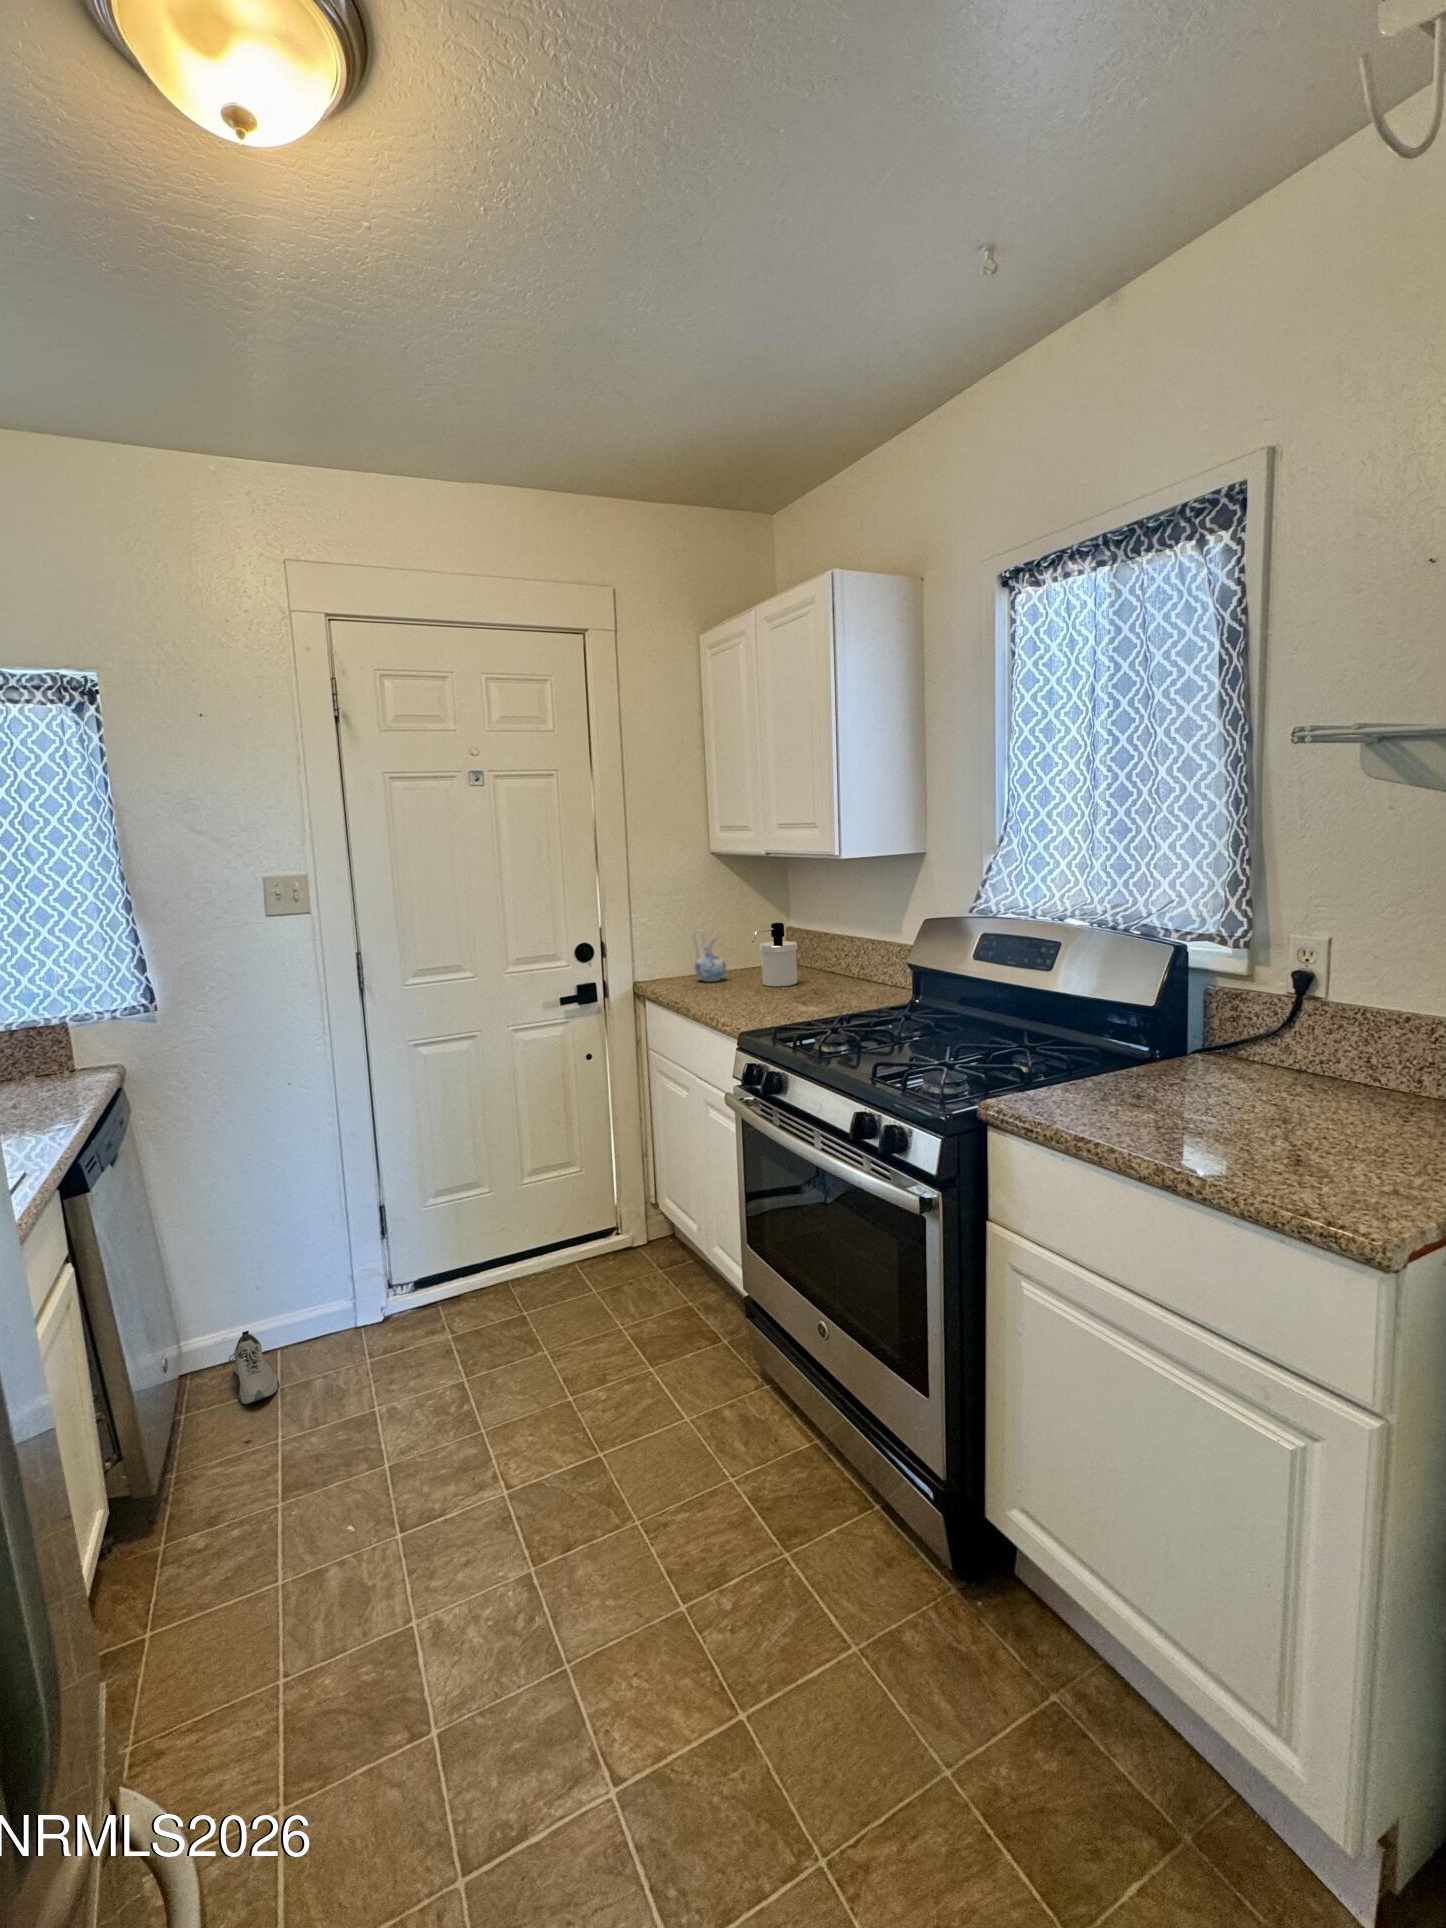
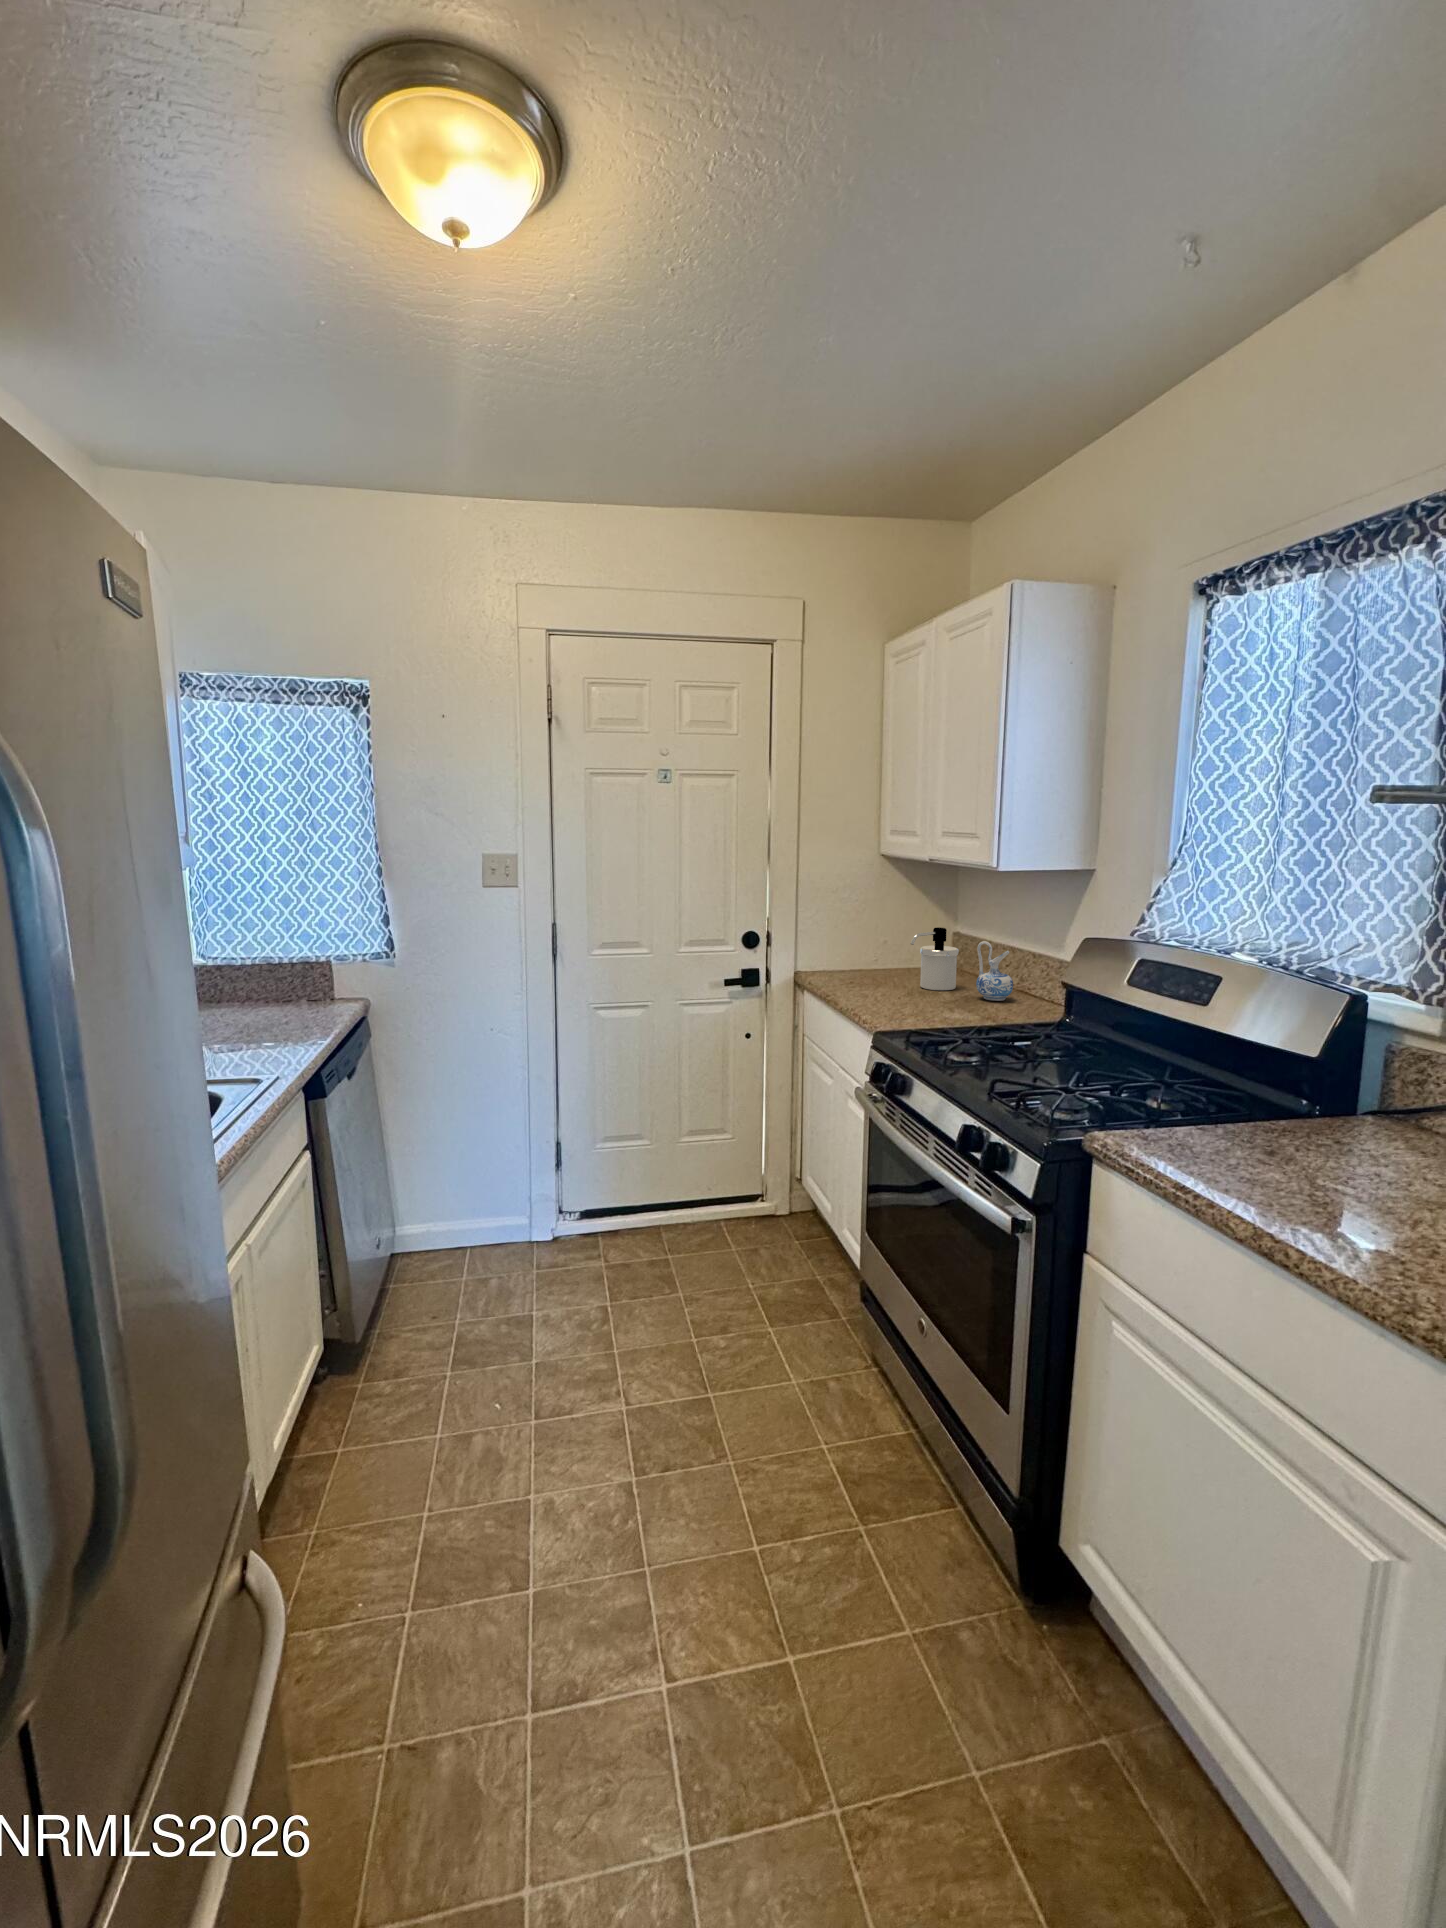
ceramic pitcher: present [693,929,726,982] -> present [976,941,1013,1001]
shoe: present [229,1331,280,1404] -> none [428,1229,464,1289]

